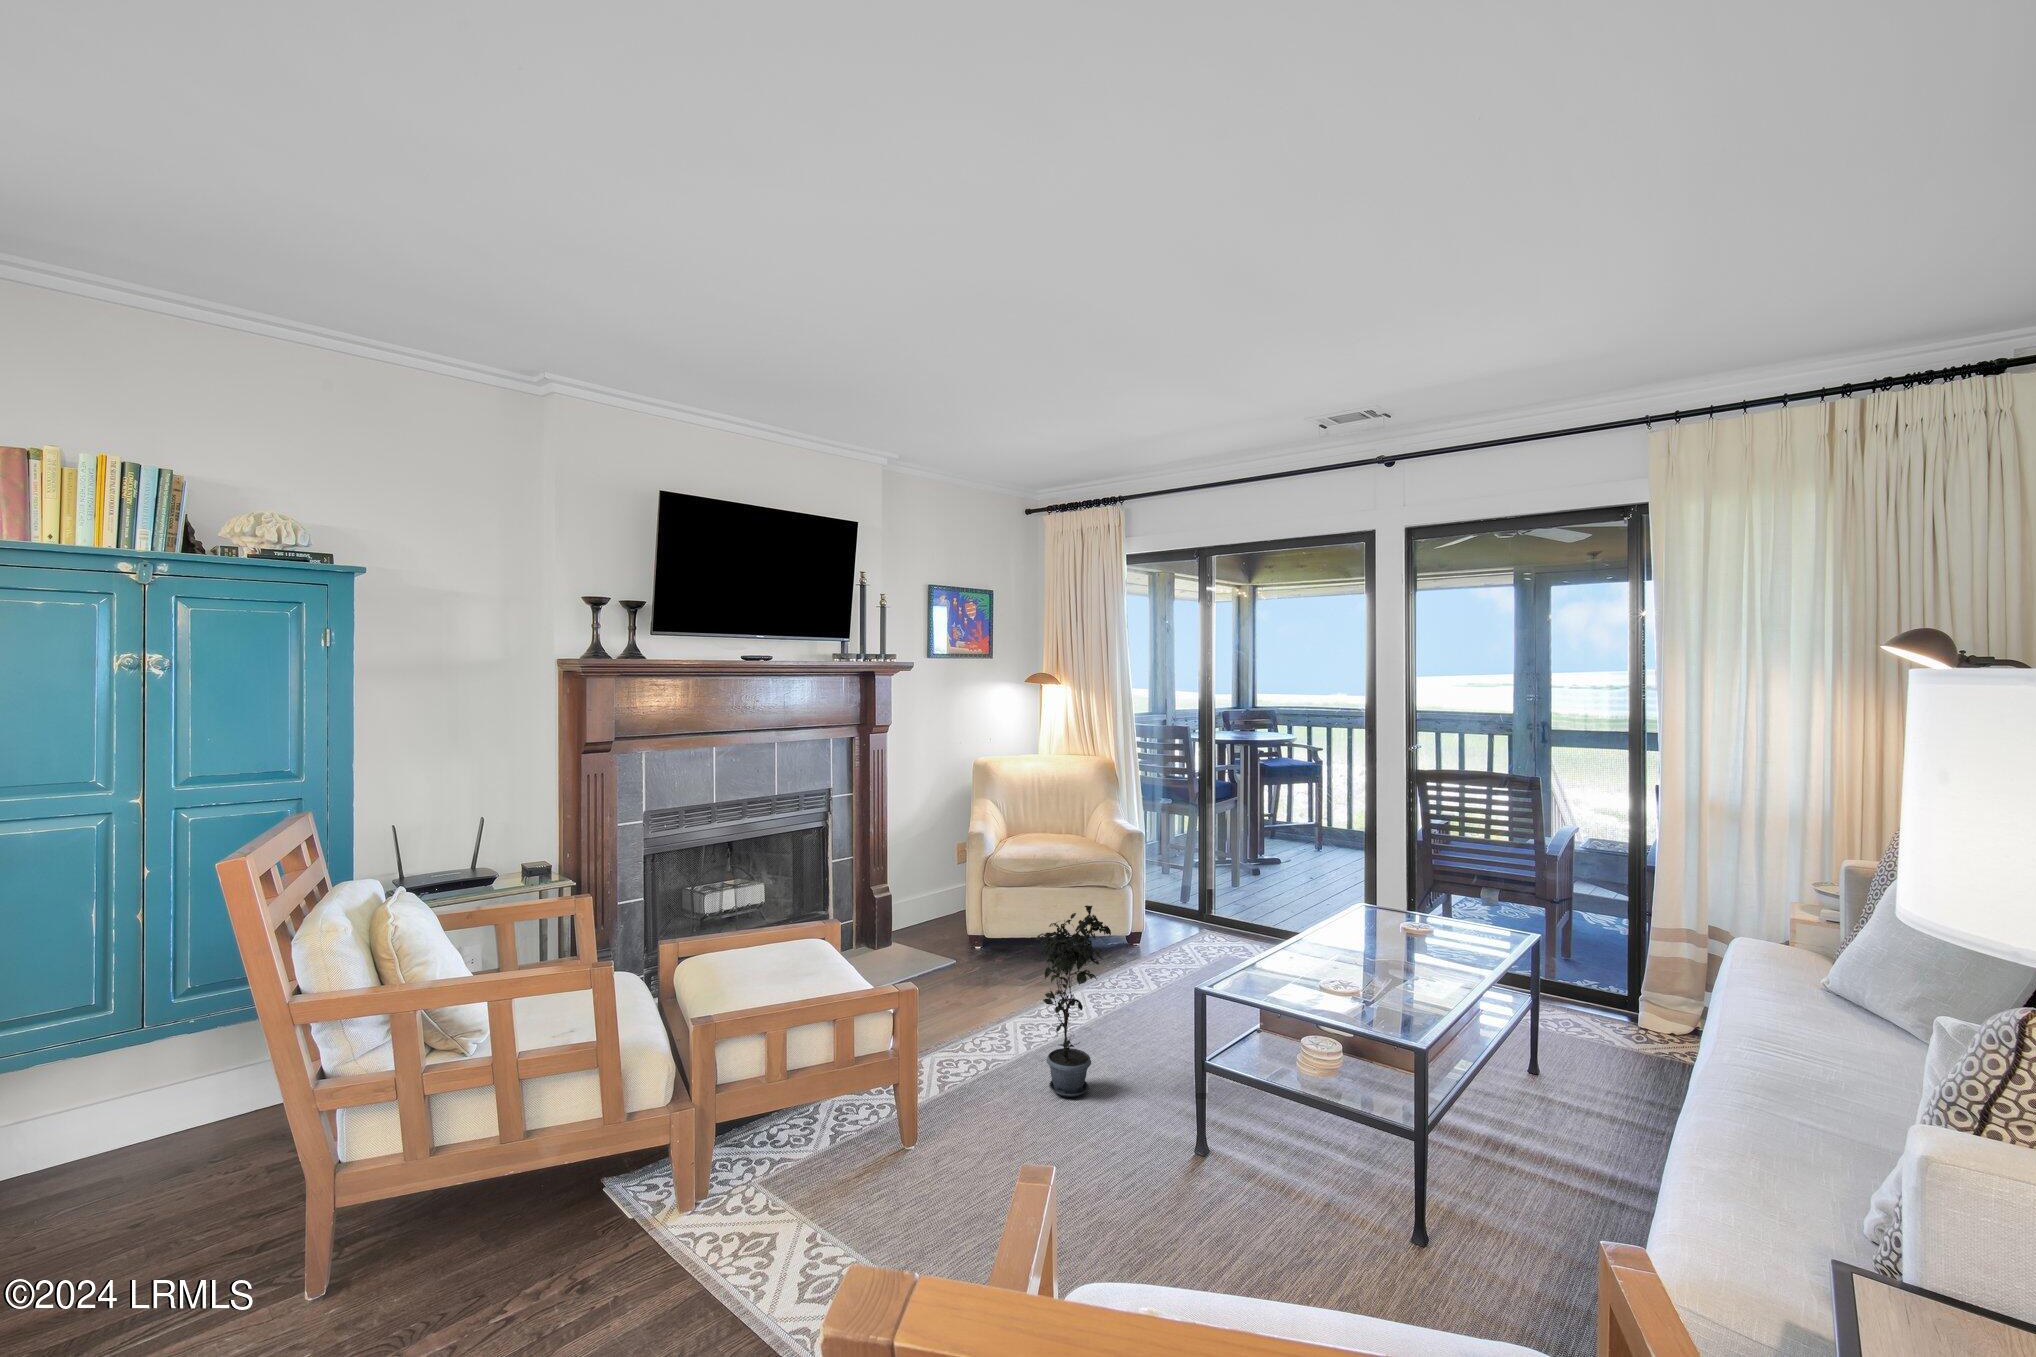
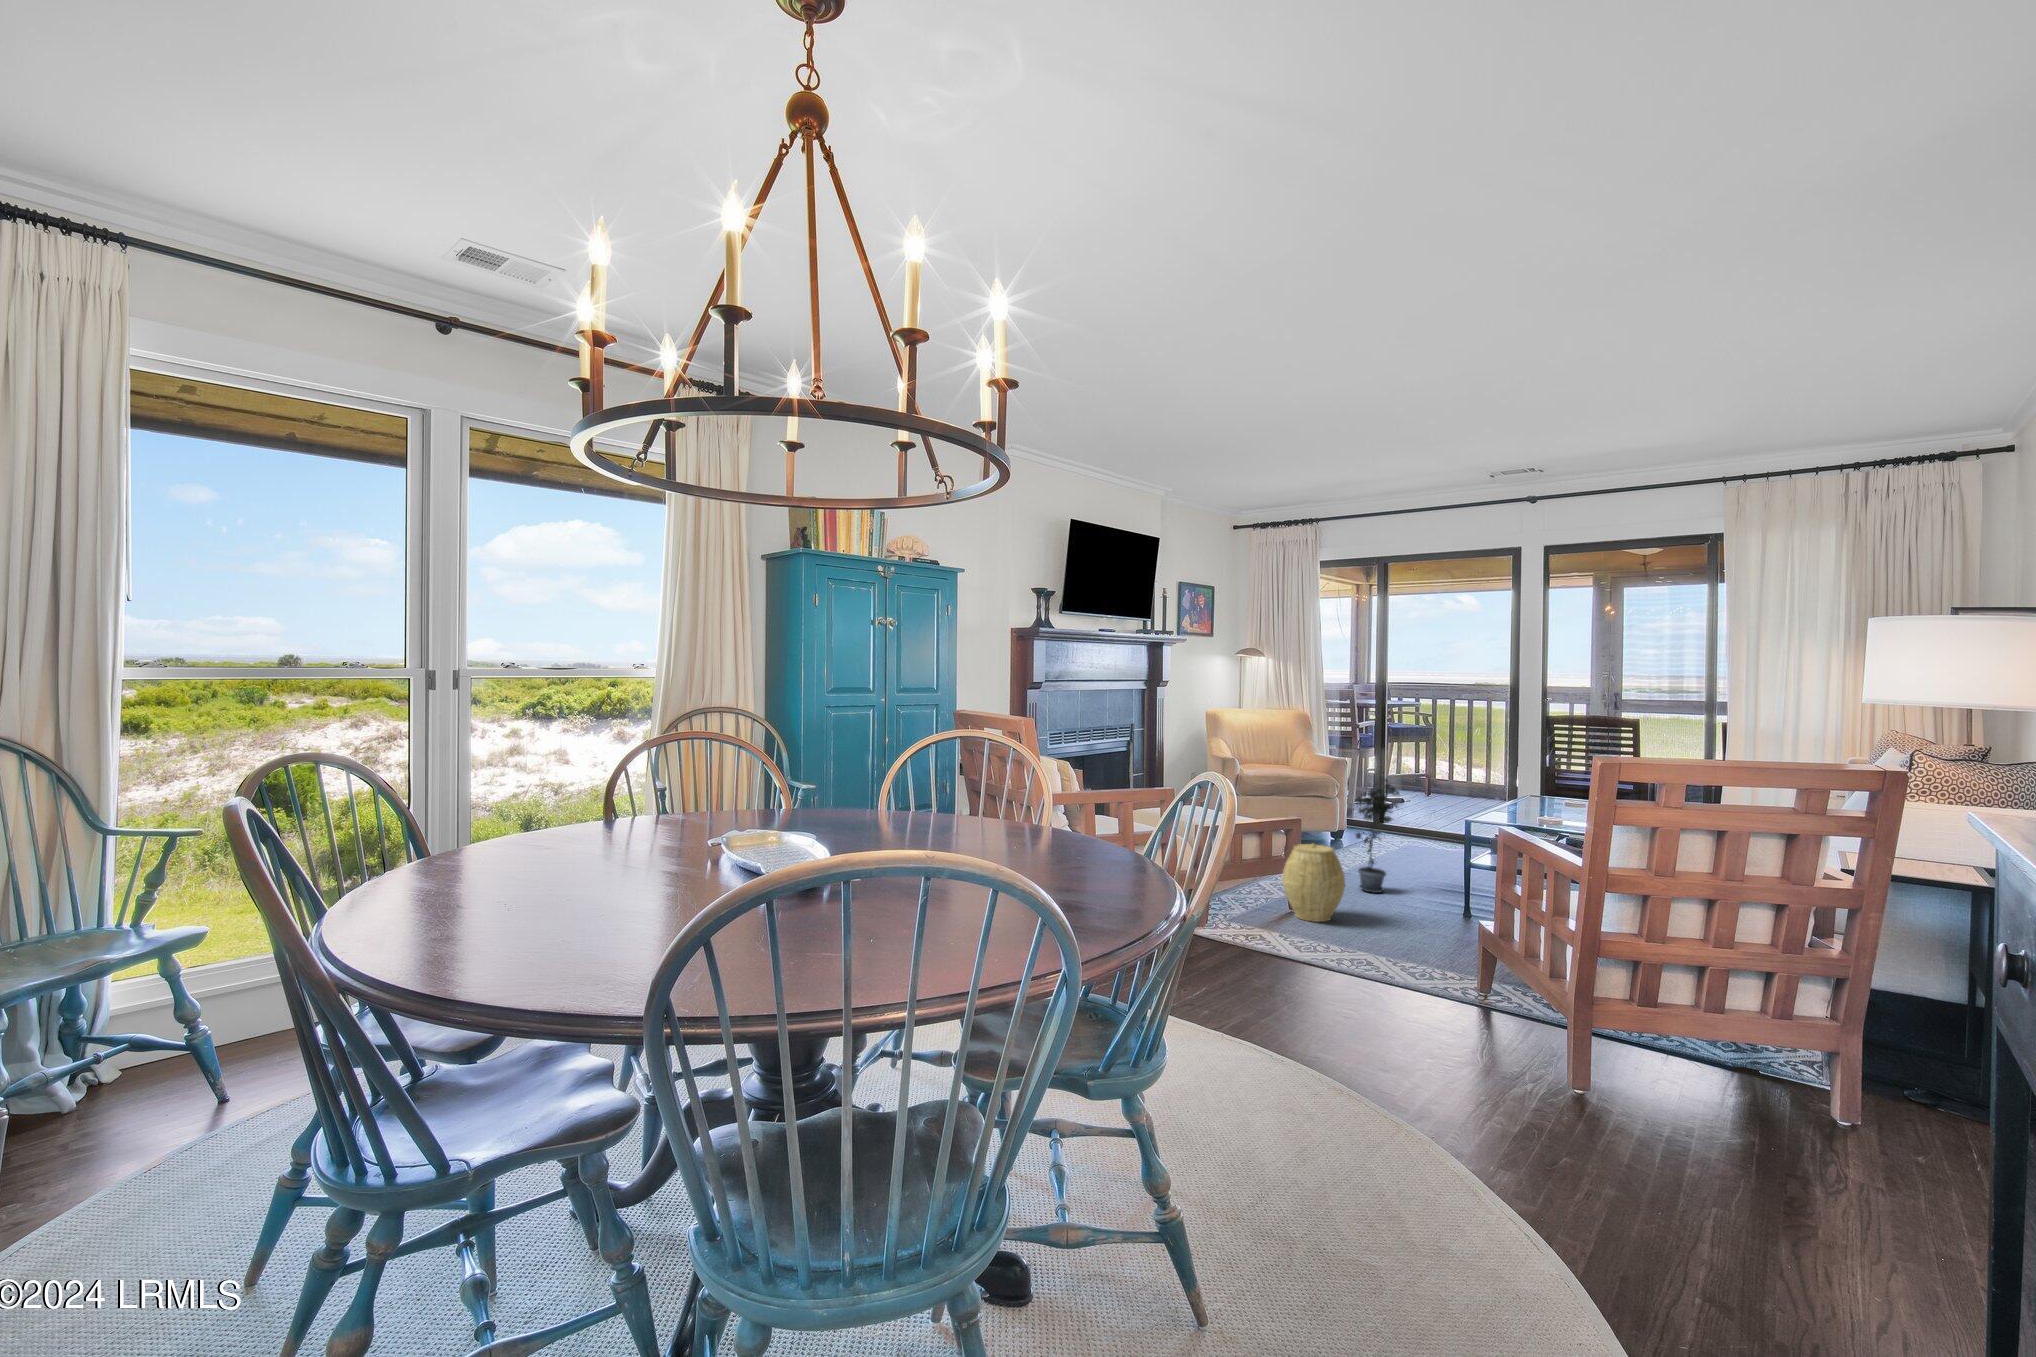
woven basket: none [843,1045,951,1200] -> present [1282,844,1345,922]

